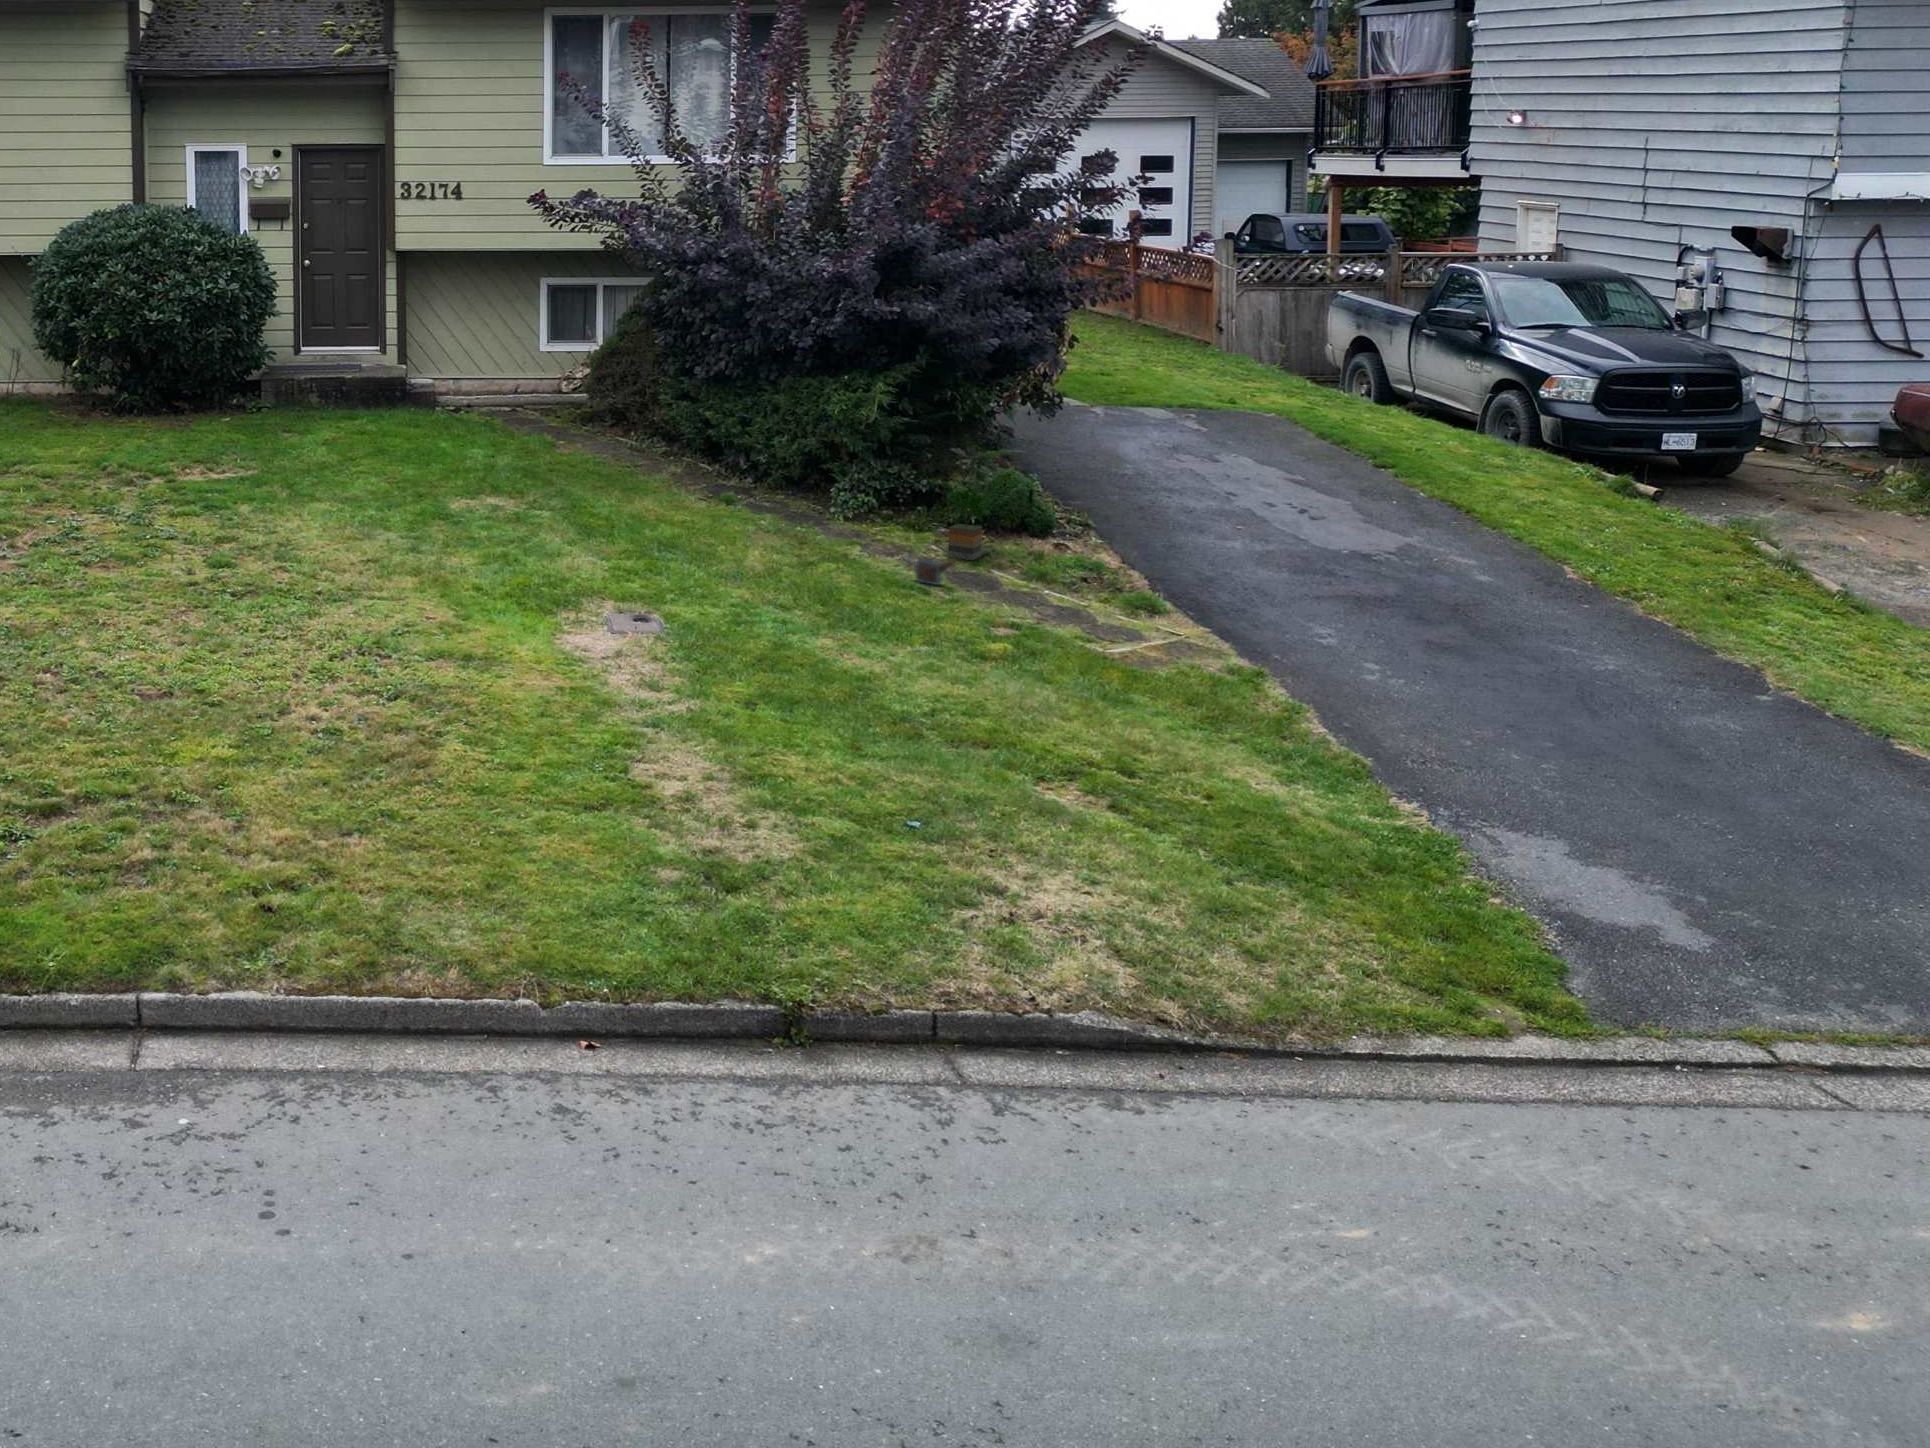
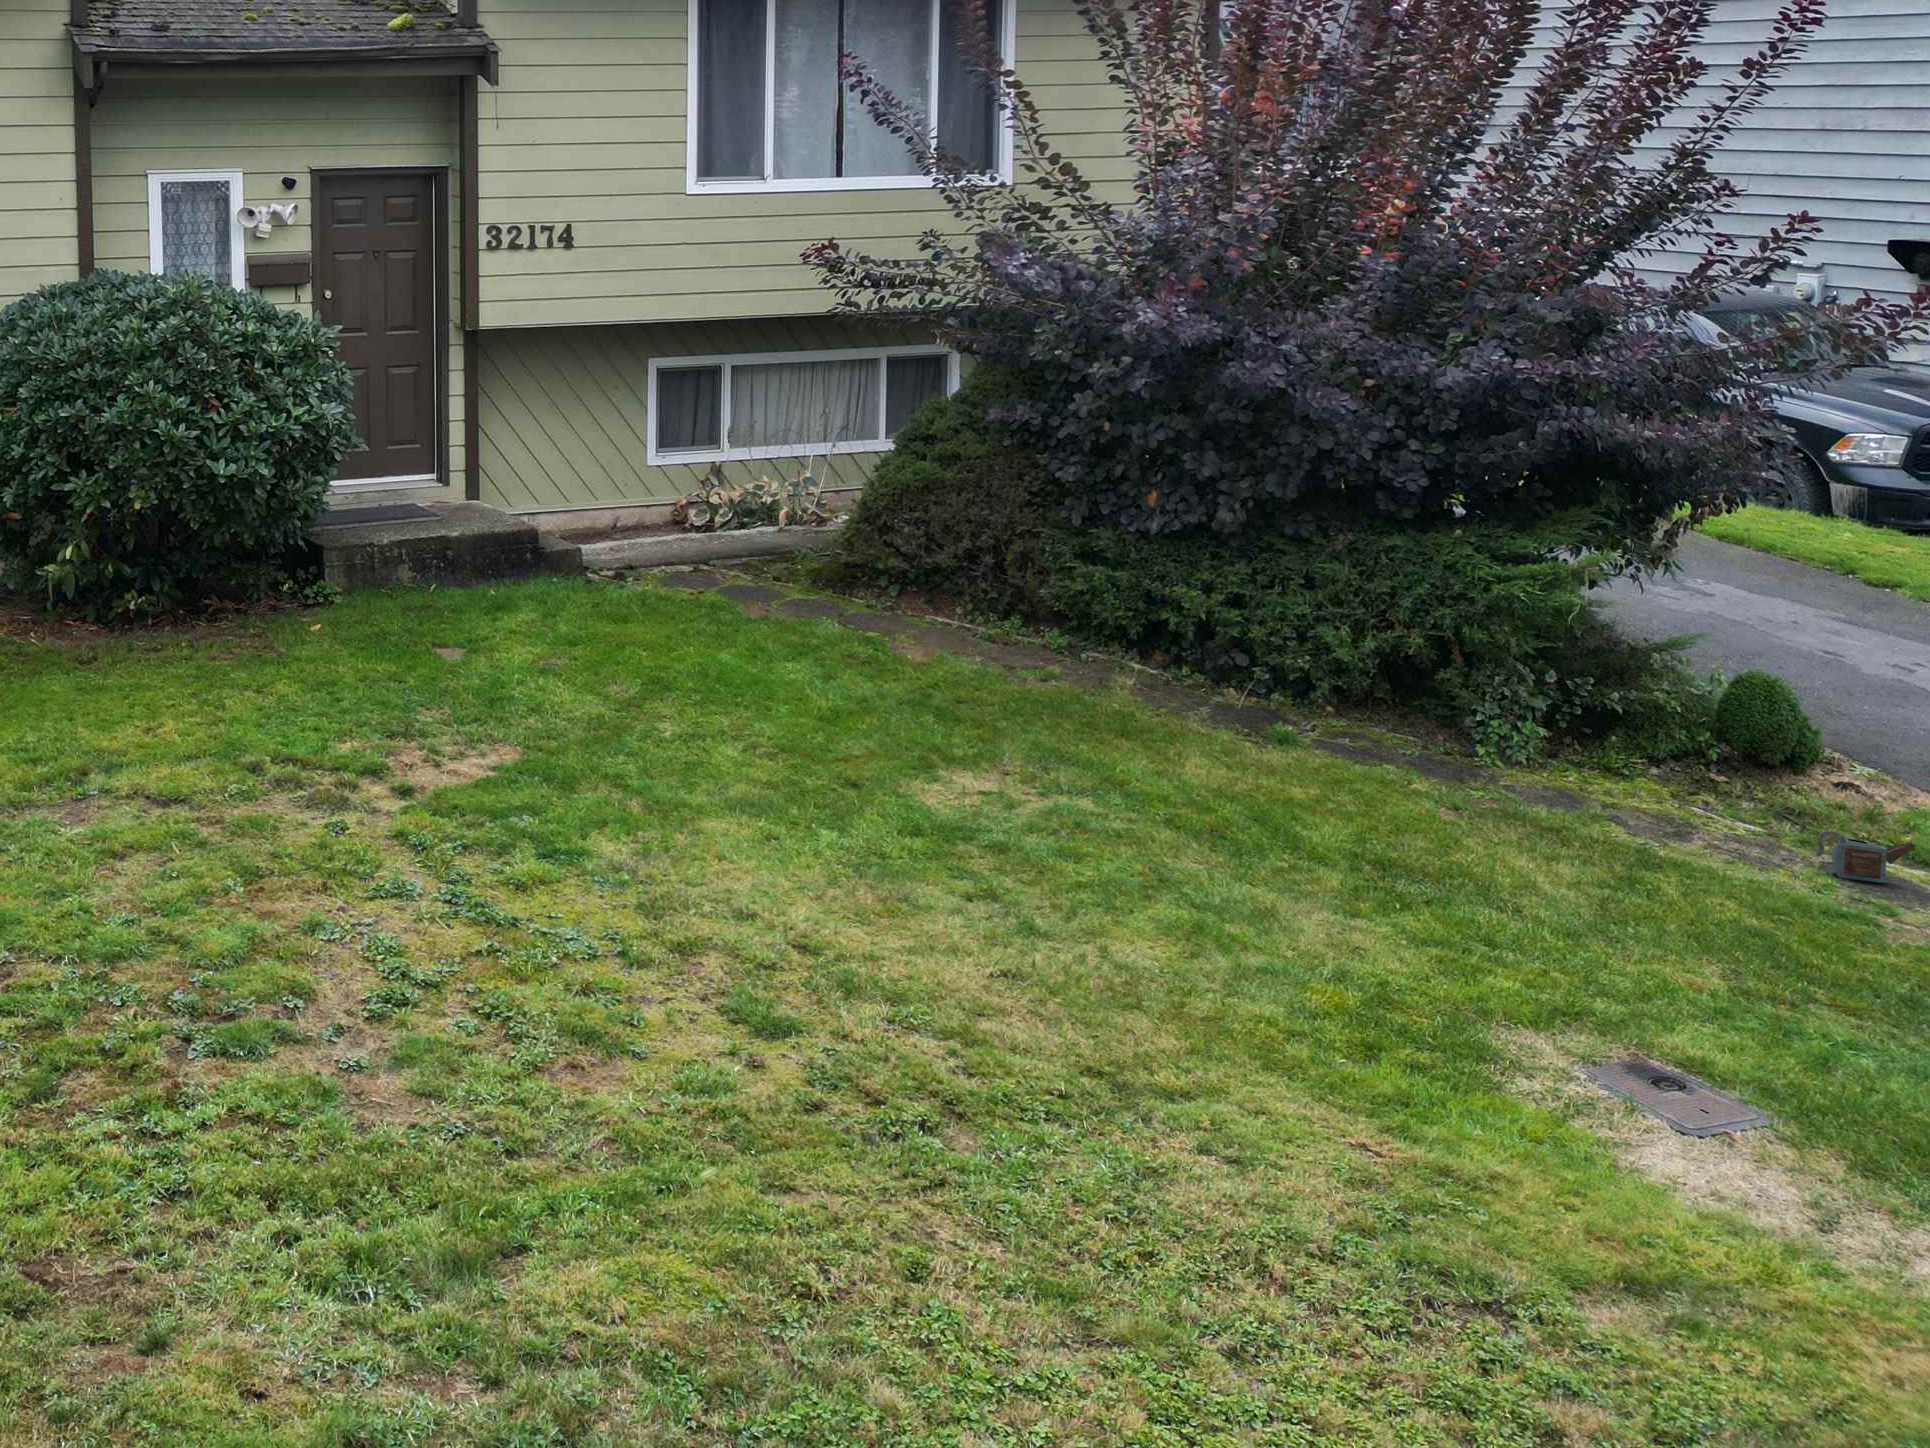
potted tree: present [948,489,992,561] -> none [1724,697,1817,811]

